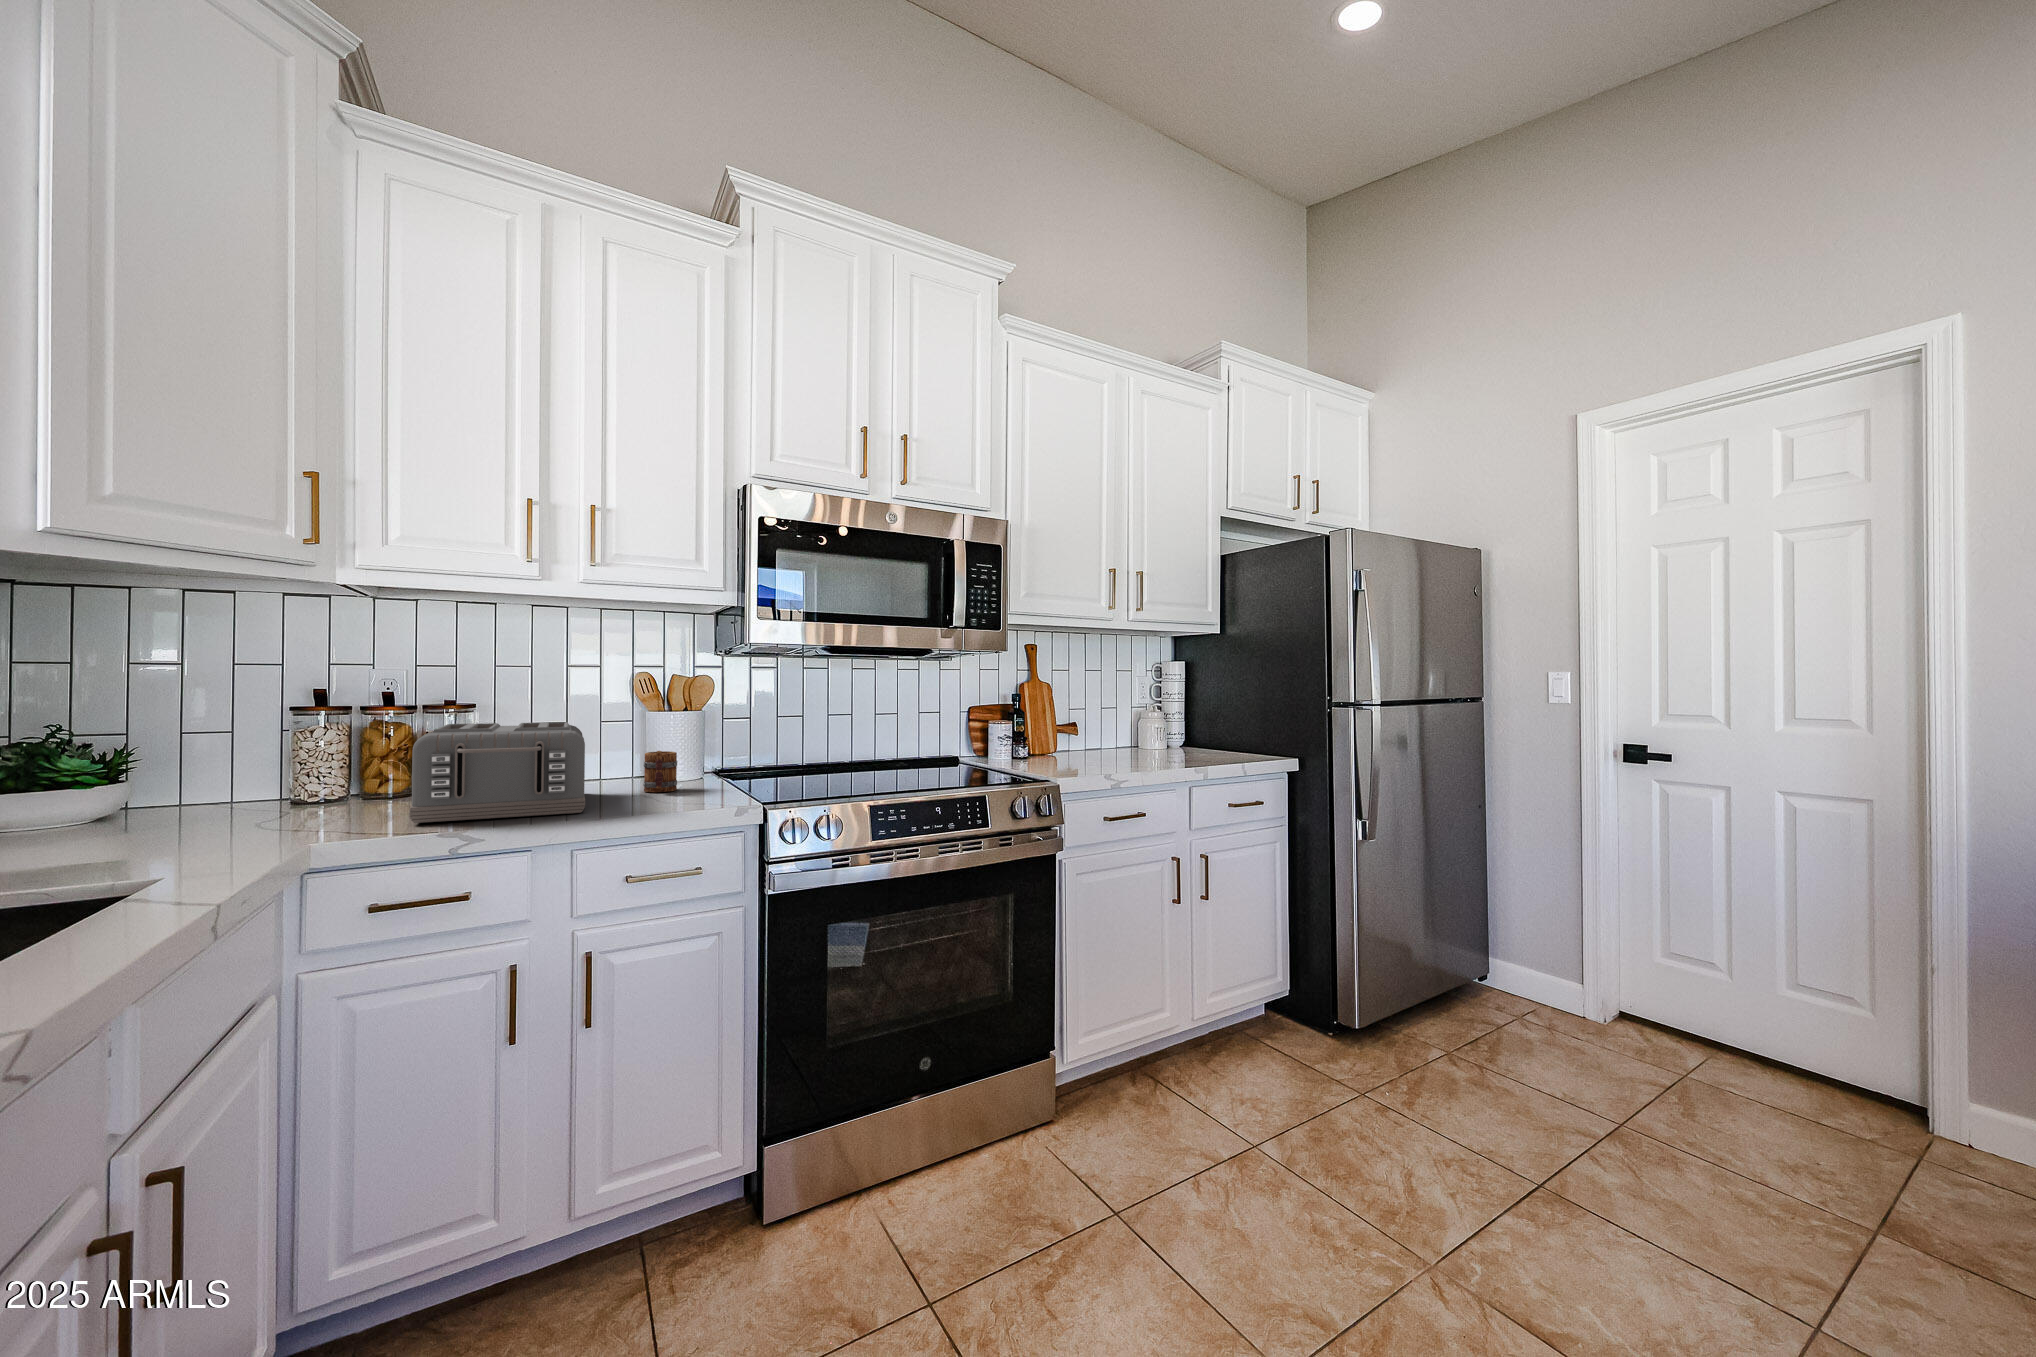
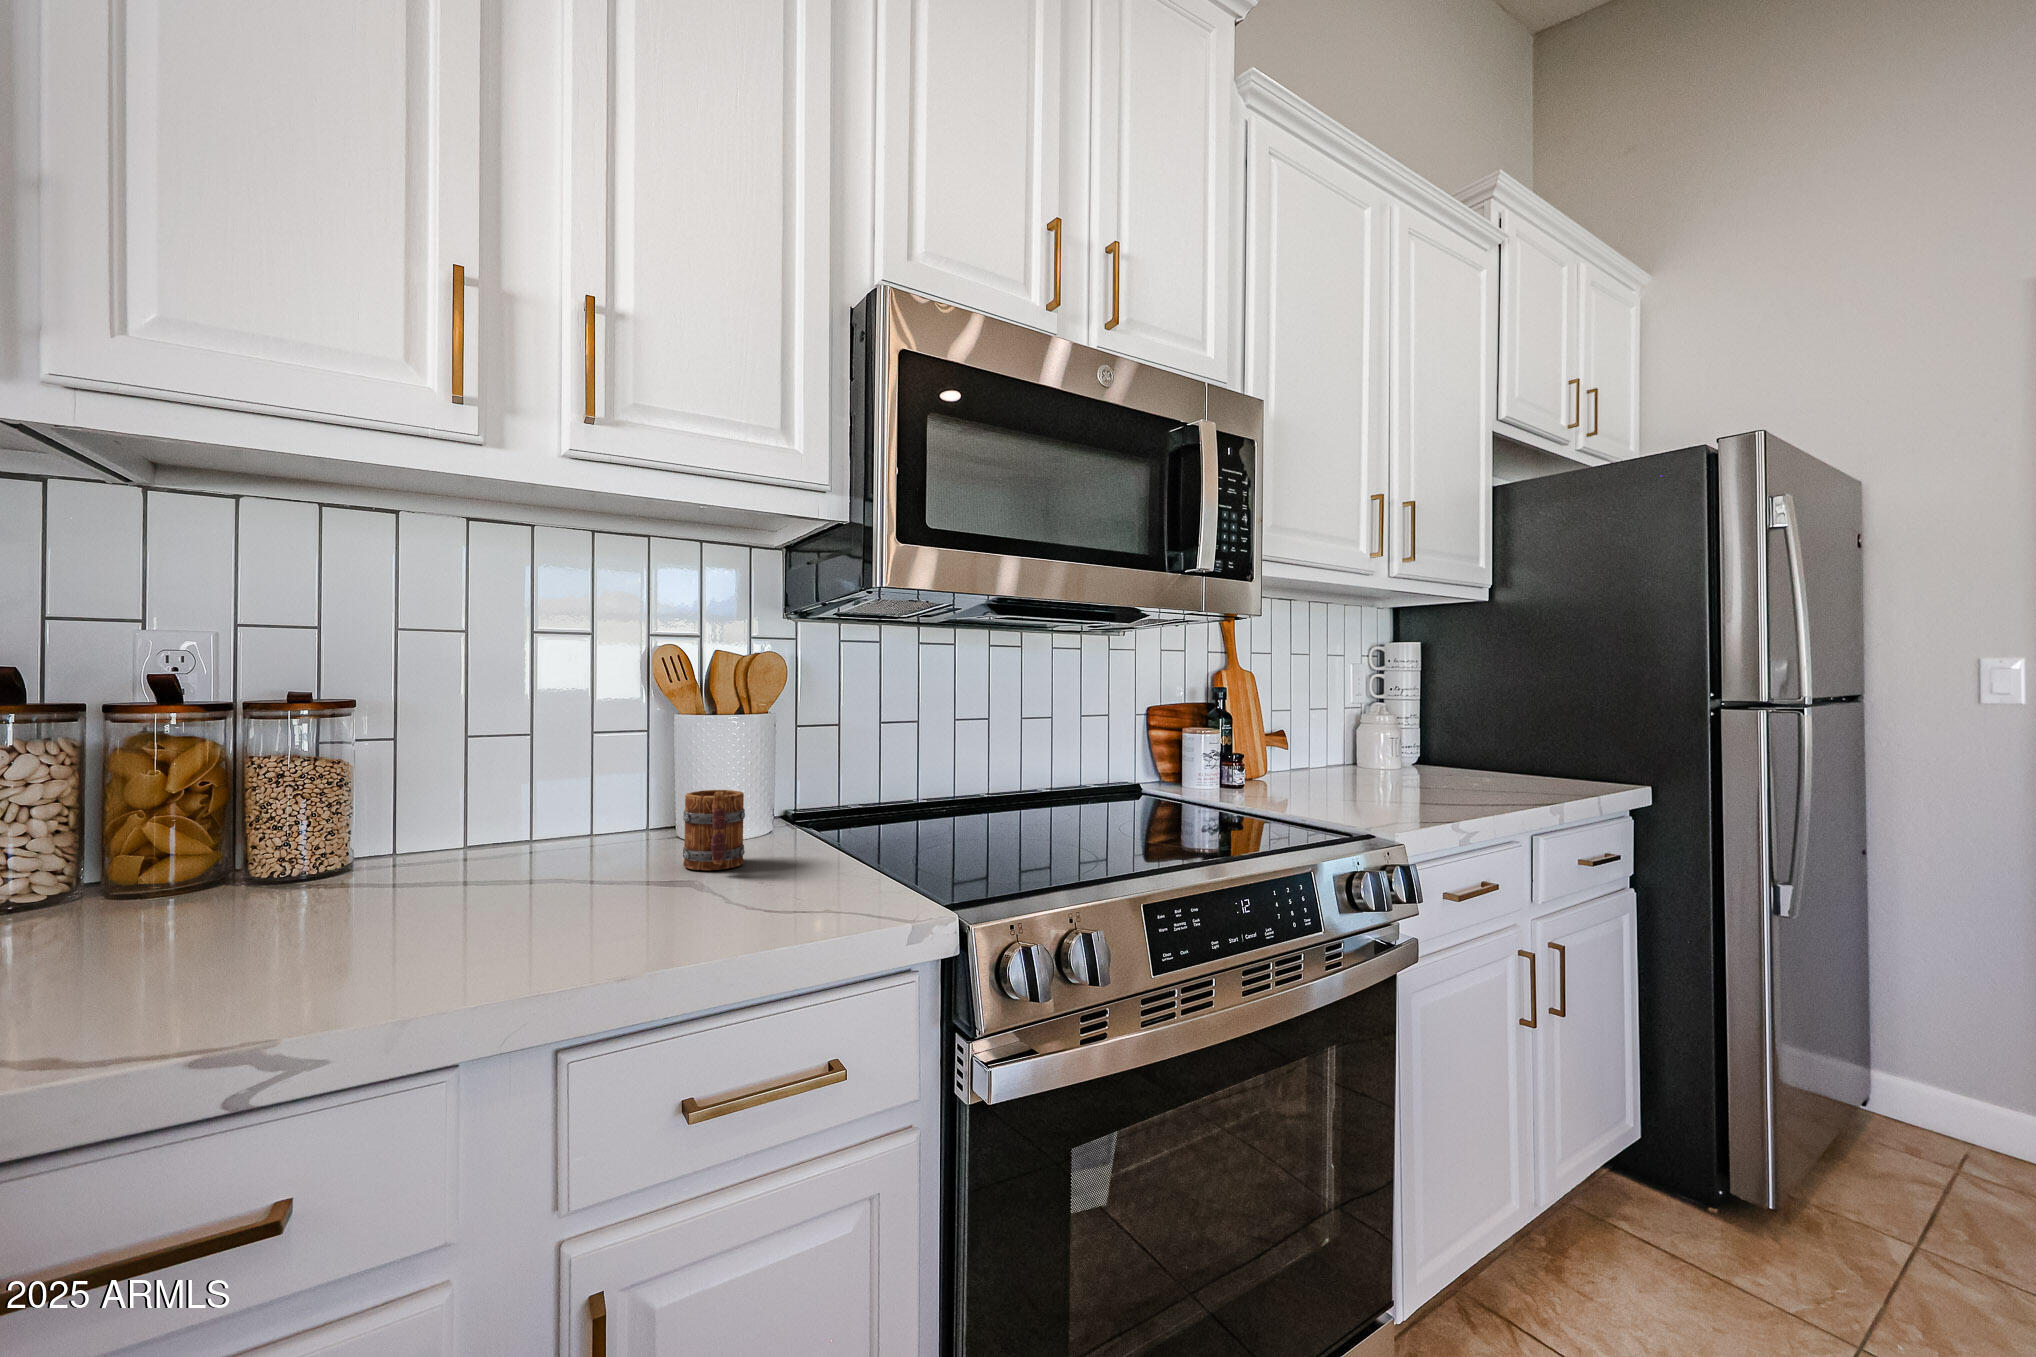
toaster: present [409,722,585,823] -> none [184,737,599,989]

